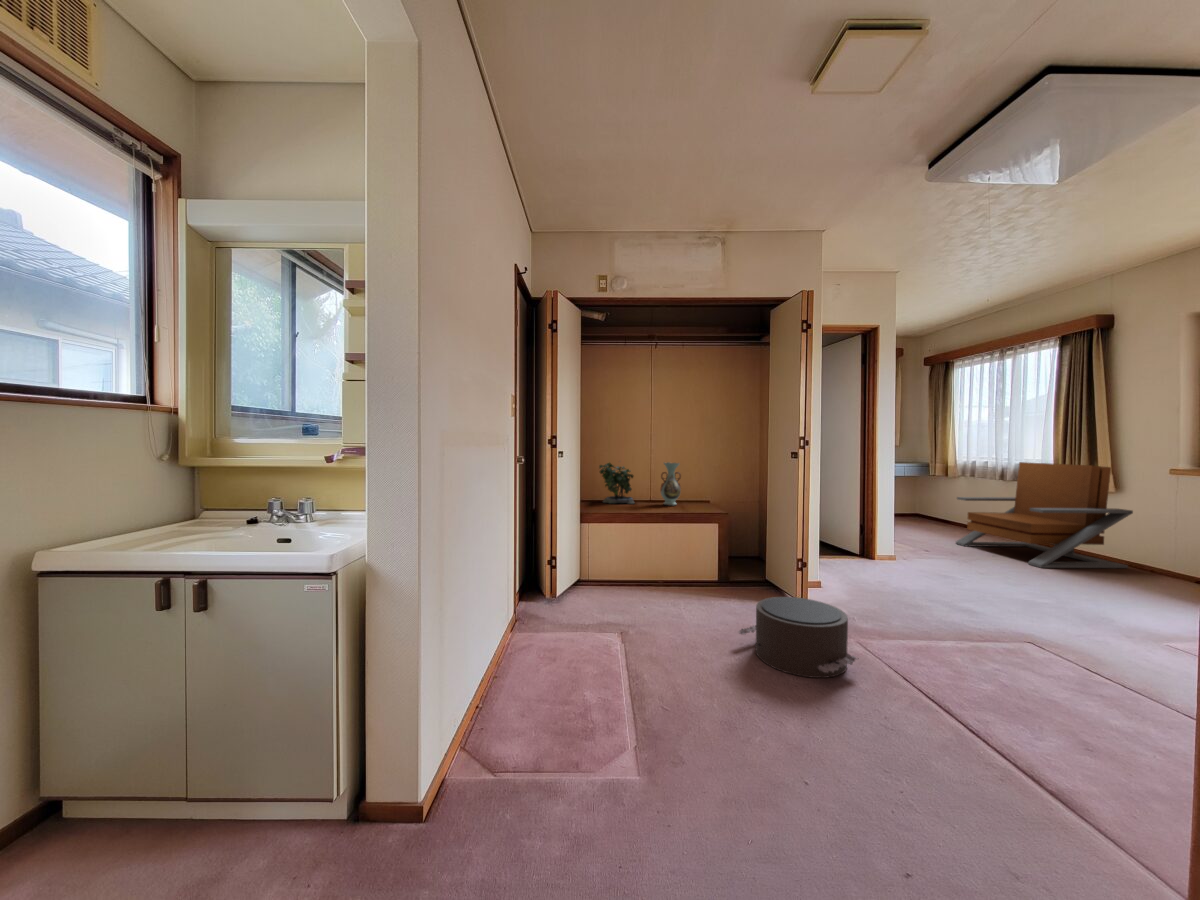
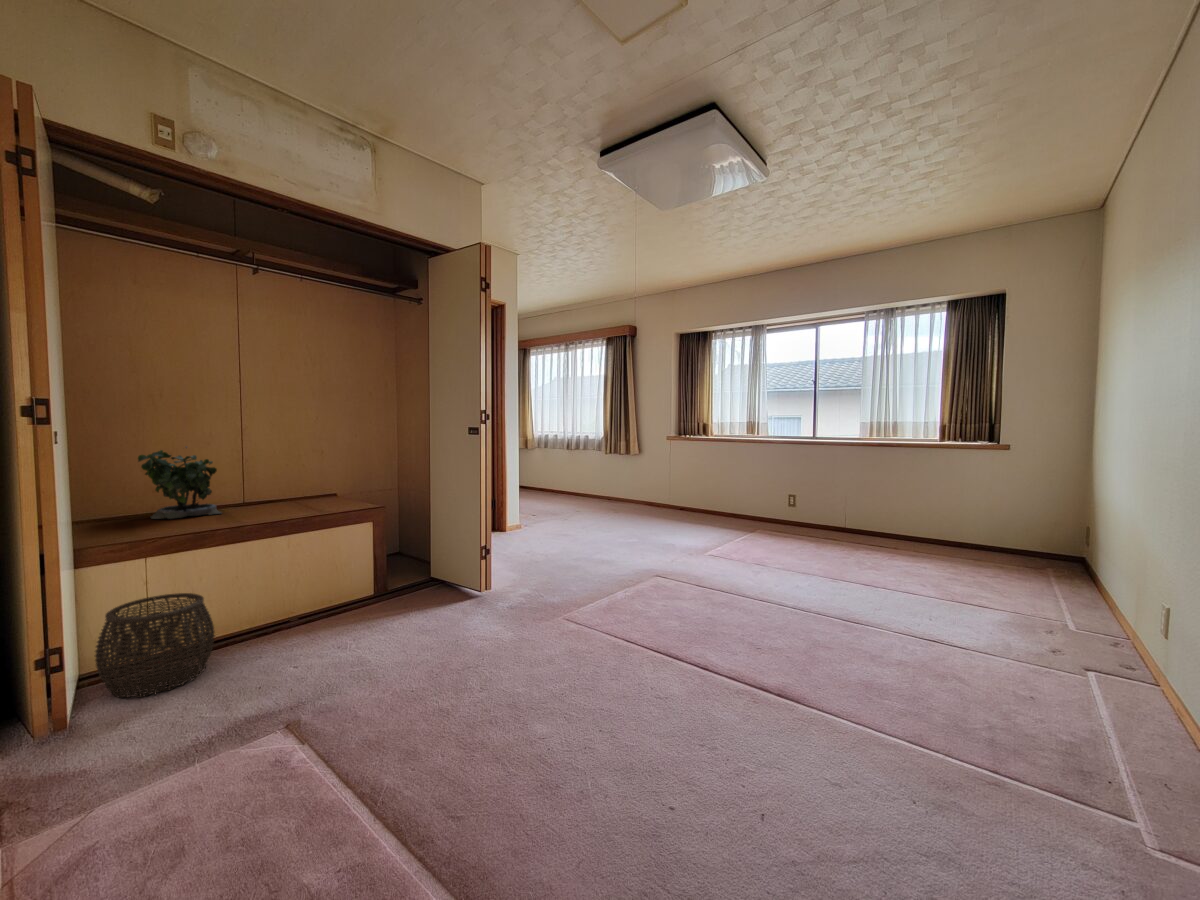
decorative vase: present [661,462,681,506] -> none [270,446,304,509]
lounge chair: present [956,462,1133,568] -> none [548,435,651,518]
woven basket: none [562,544,613,597] -> present [95,593,215,698]
pouf: present [739,597,856,678] -> none [466,590,595,683]

